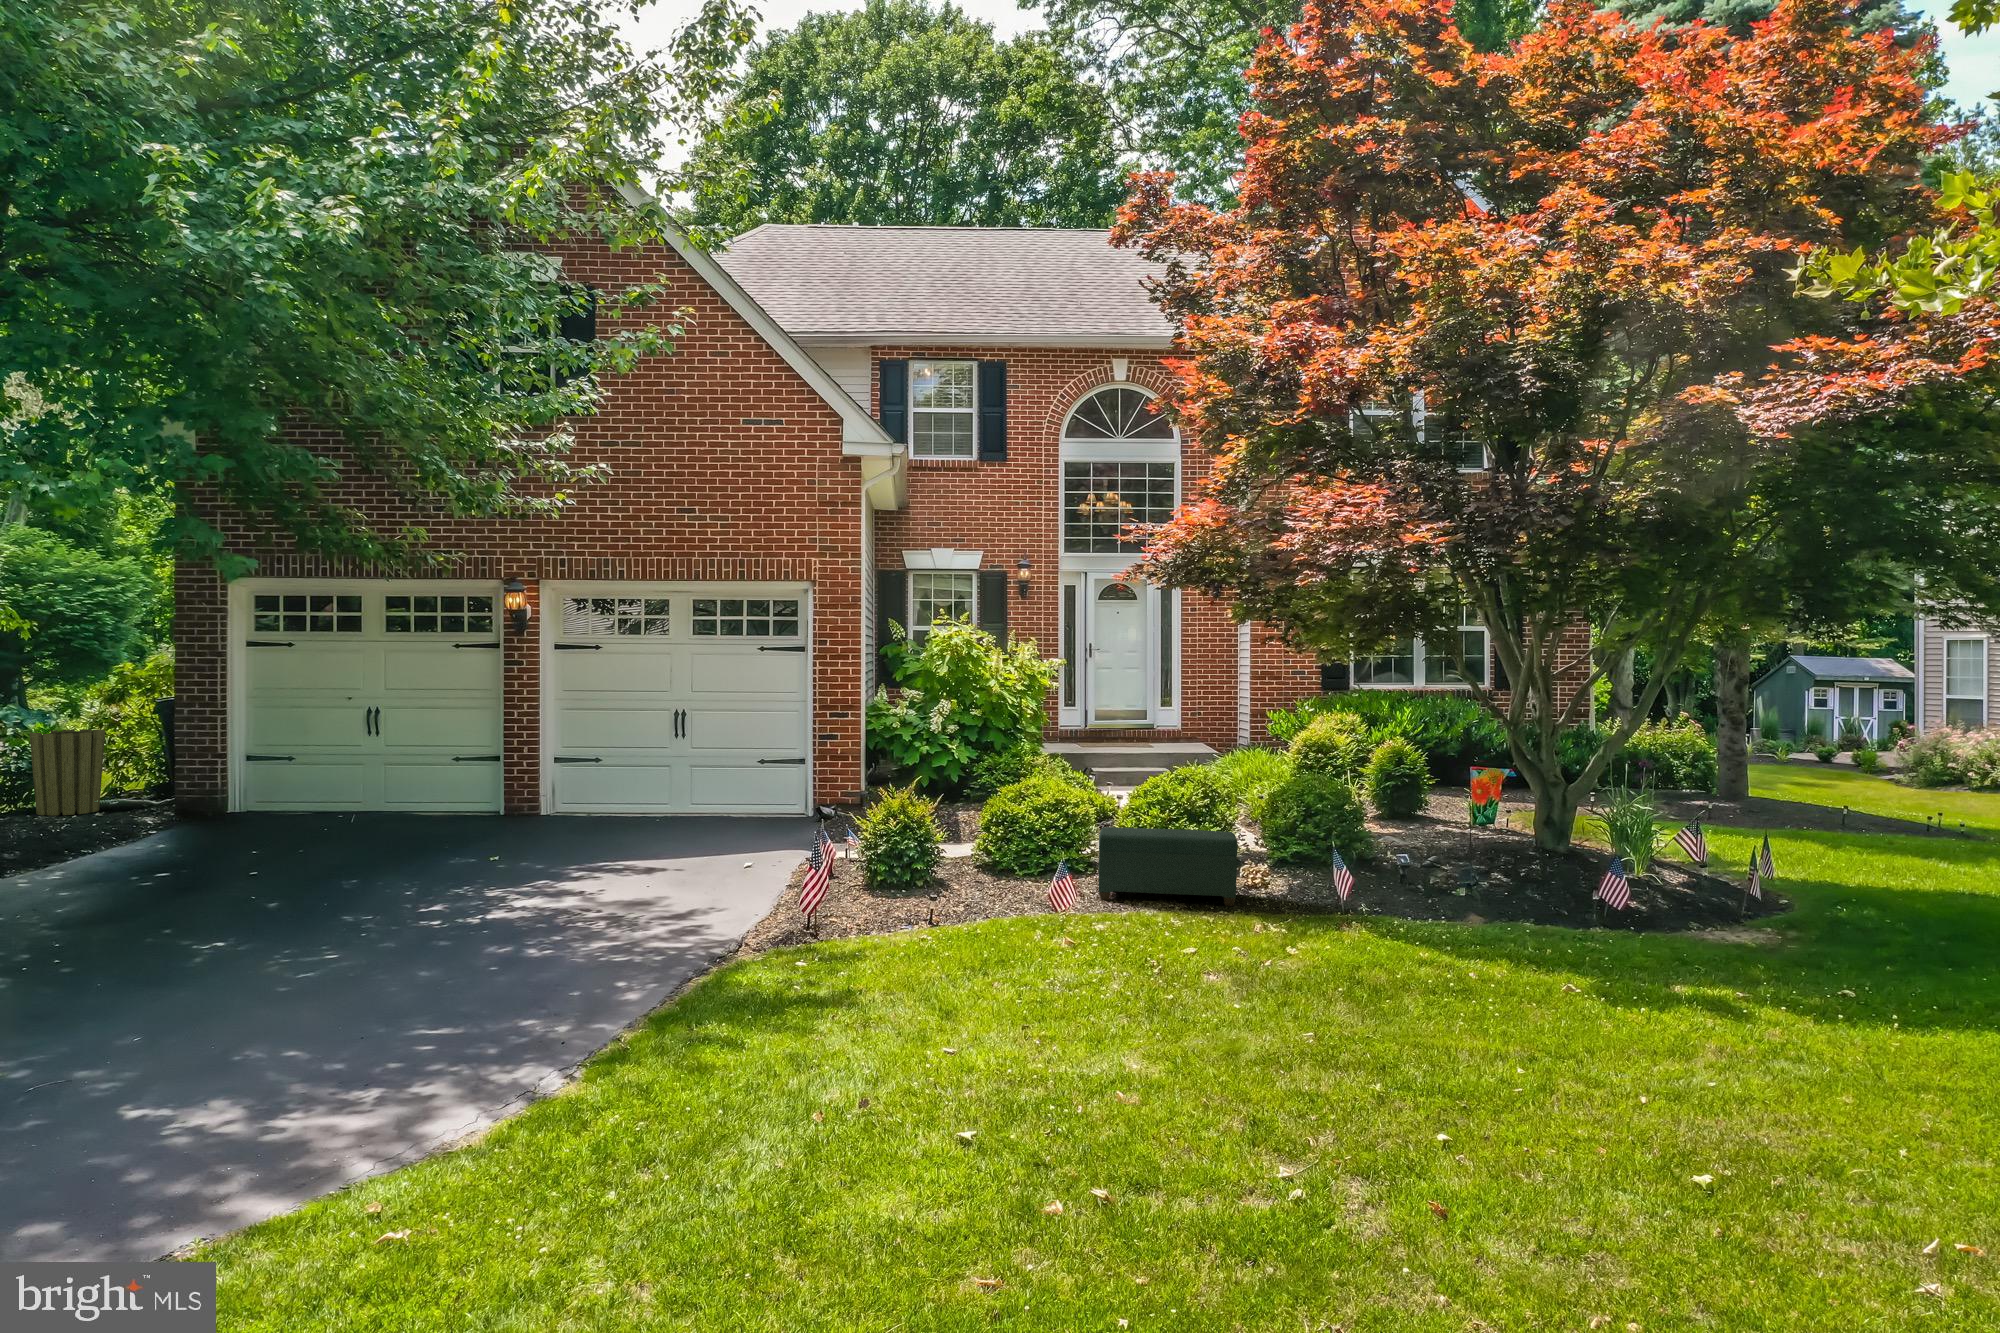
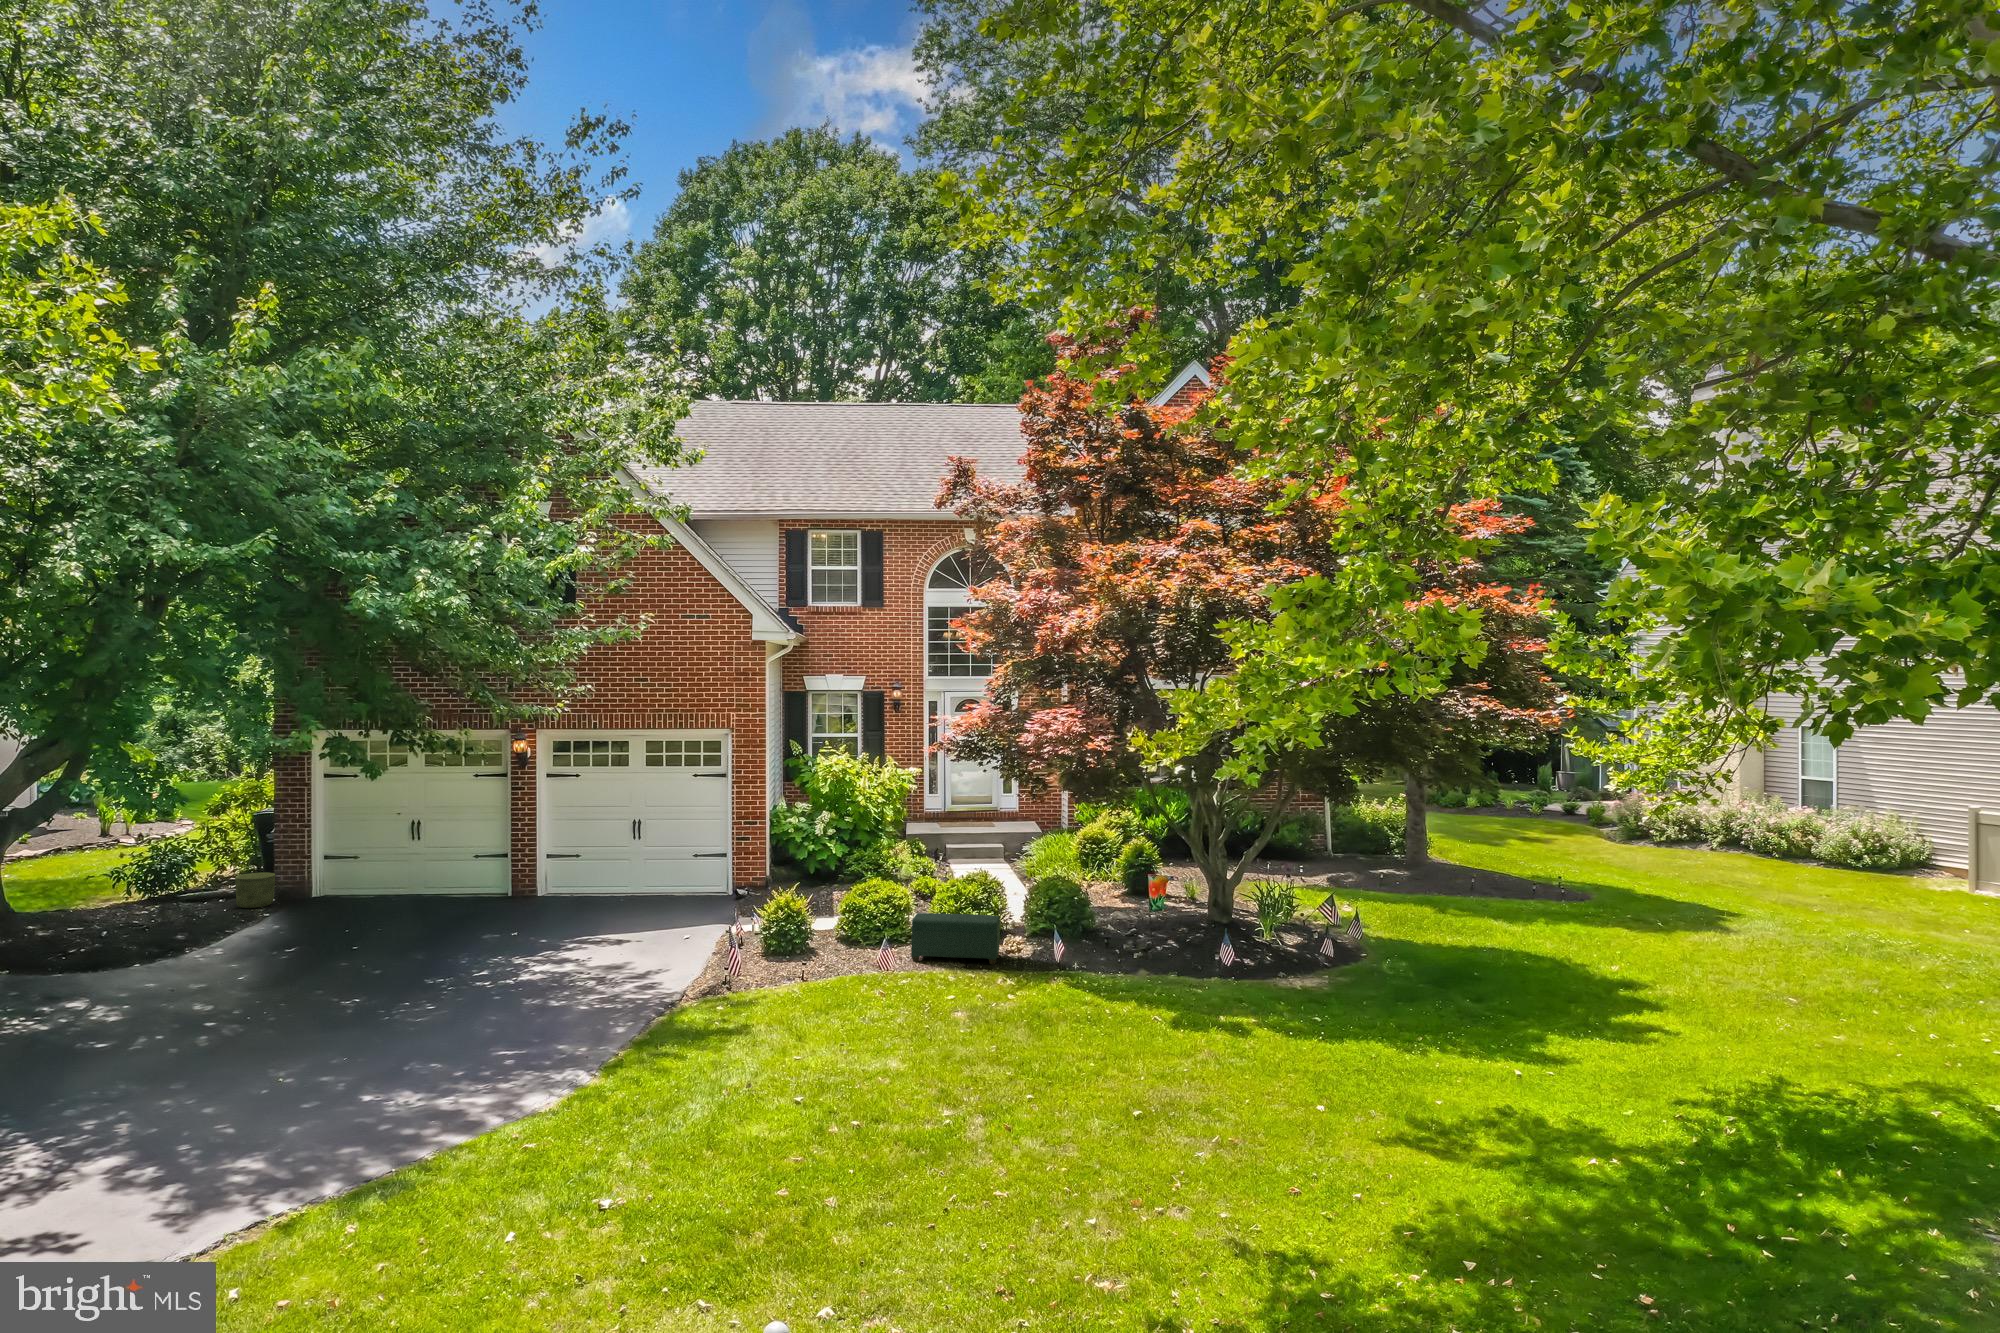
trash can: present [30,729,105,816] -> none [156,835,210,901]
planter: none [127,778,184,825] -> present [235,873,275,908]

